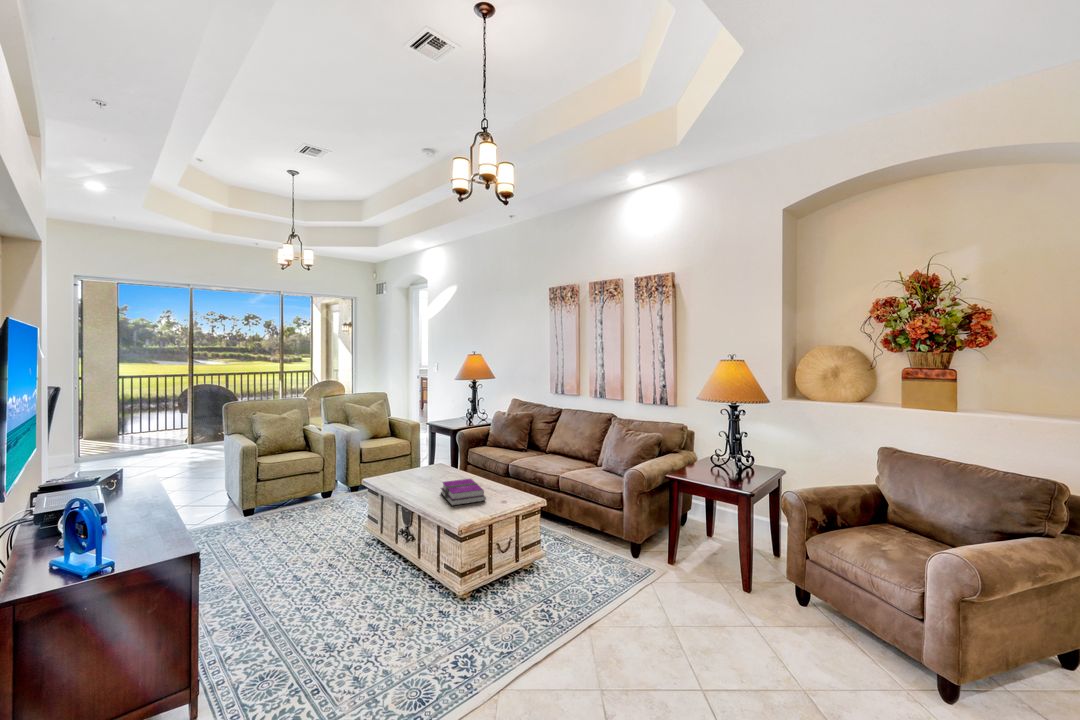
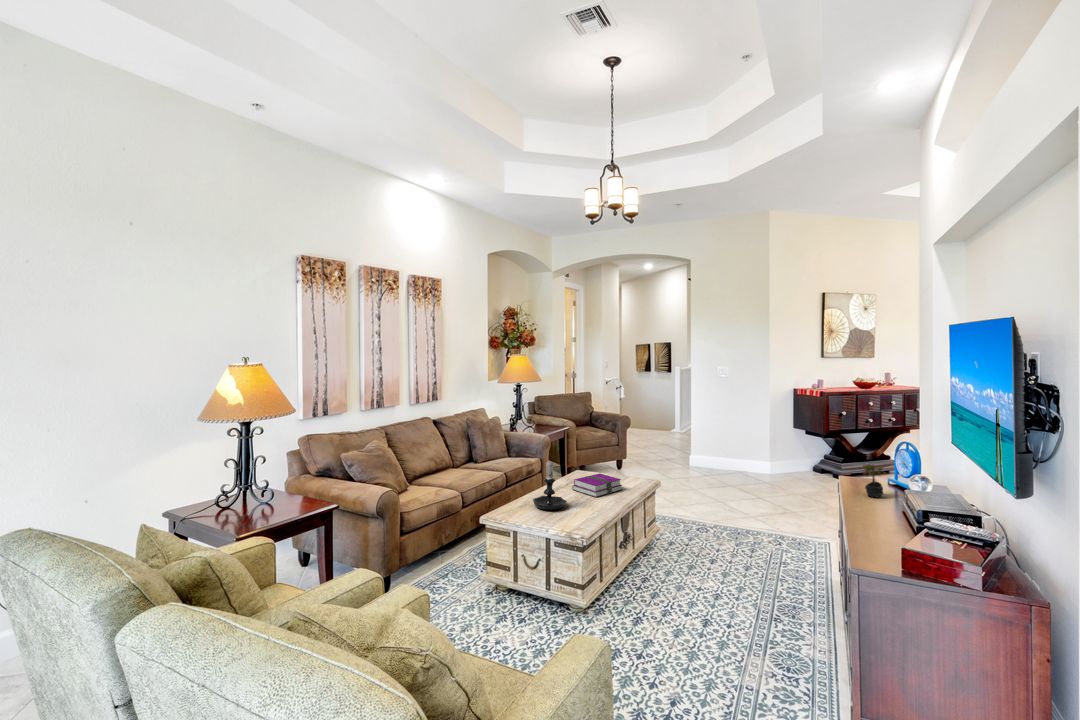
candle holder: none [422,438,451,480] -> present [533,462,567,510]
succulent plant: none [123,489,161,541] -> present [863,464,883,498]

